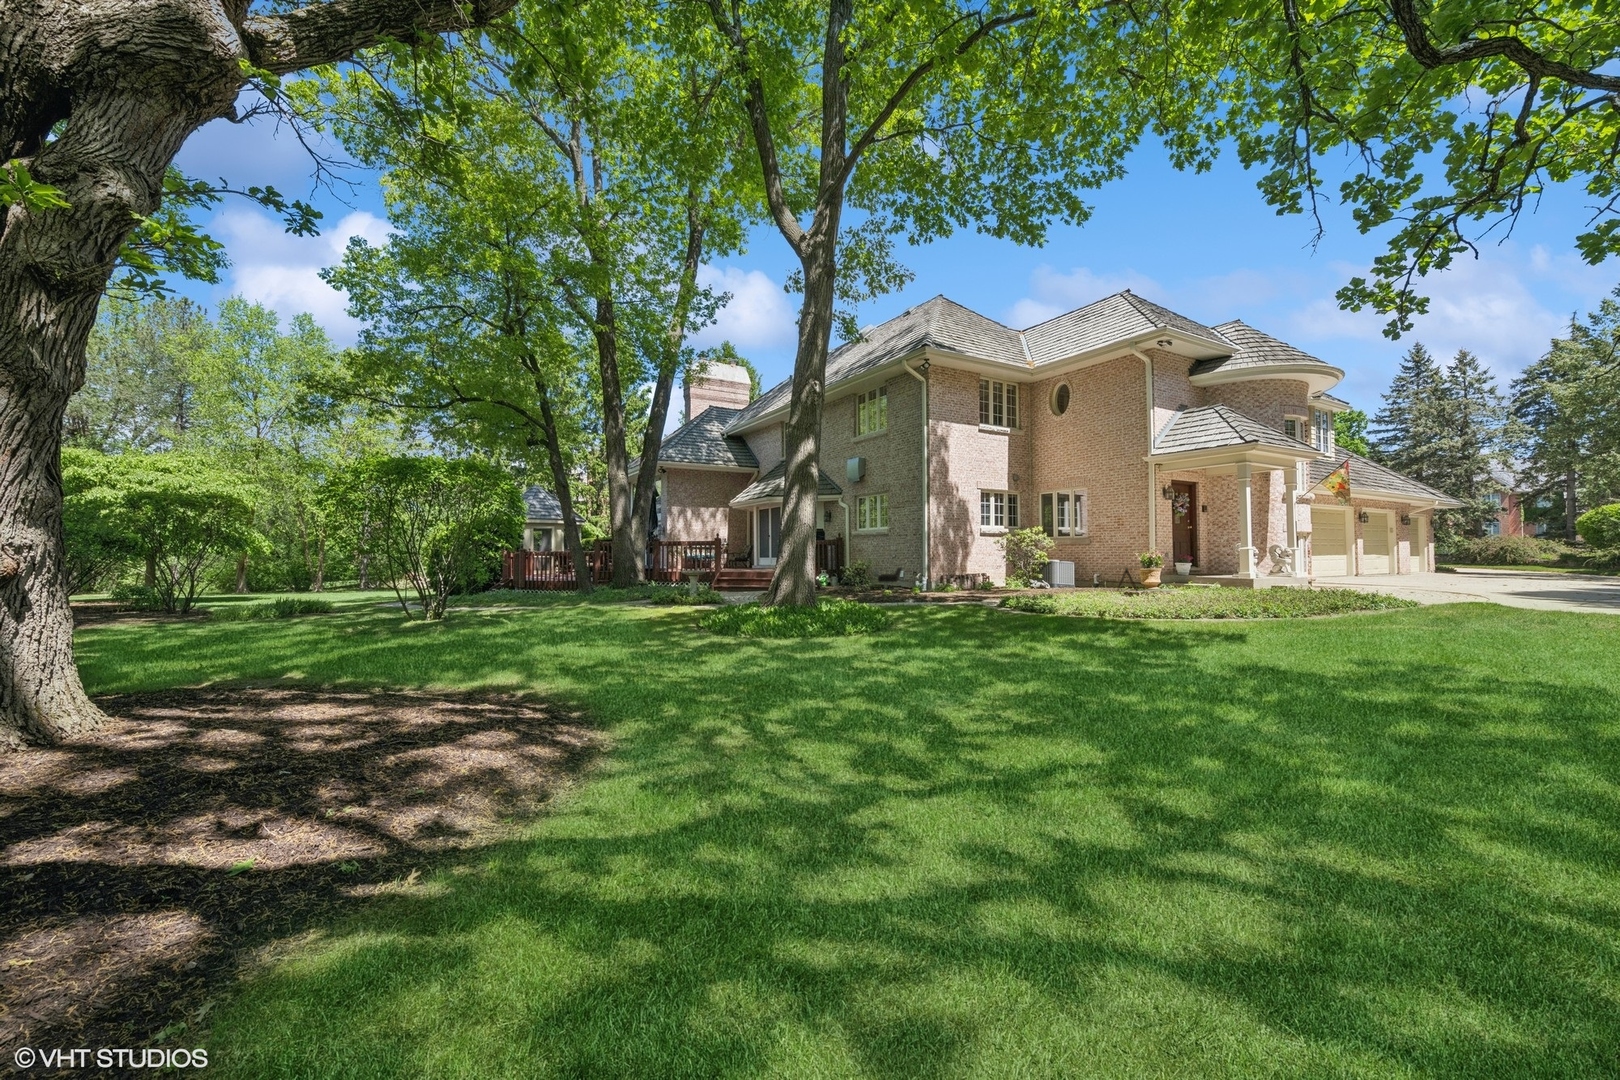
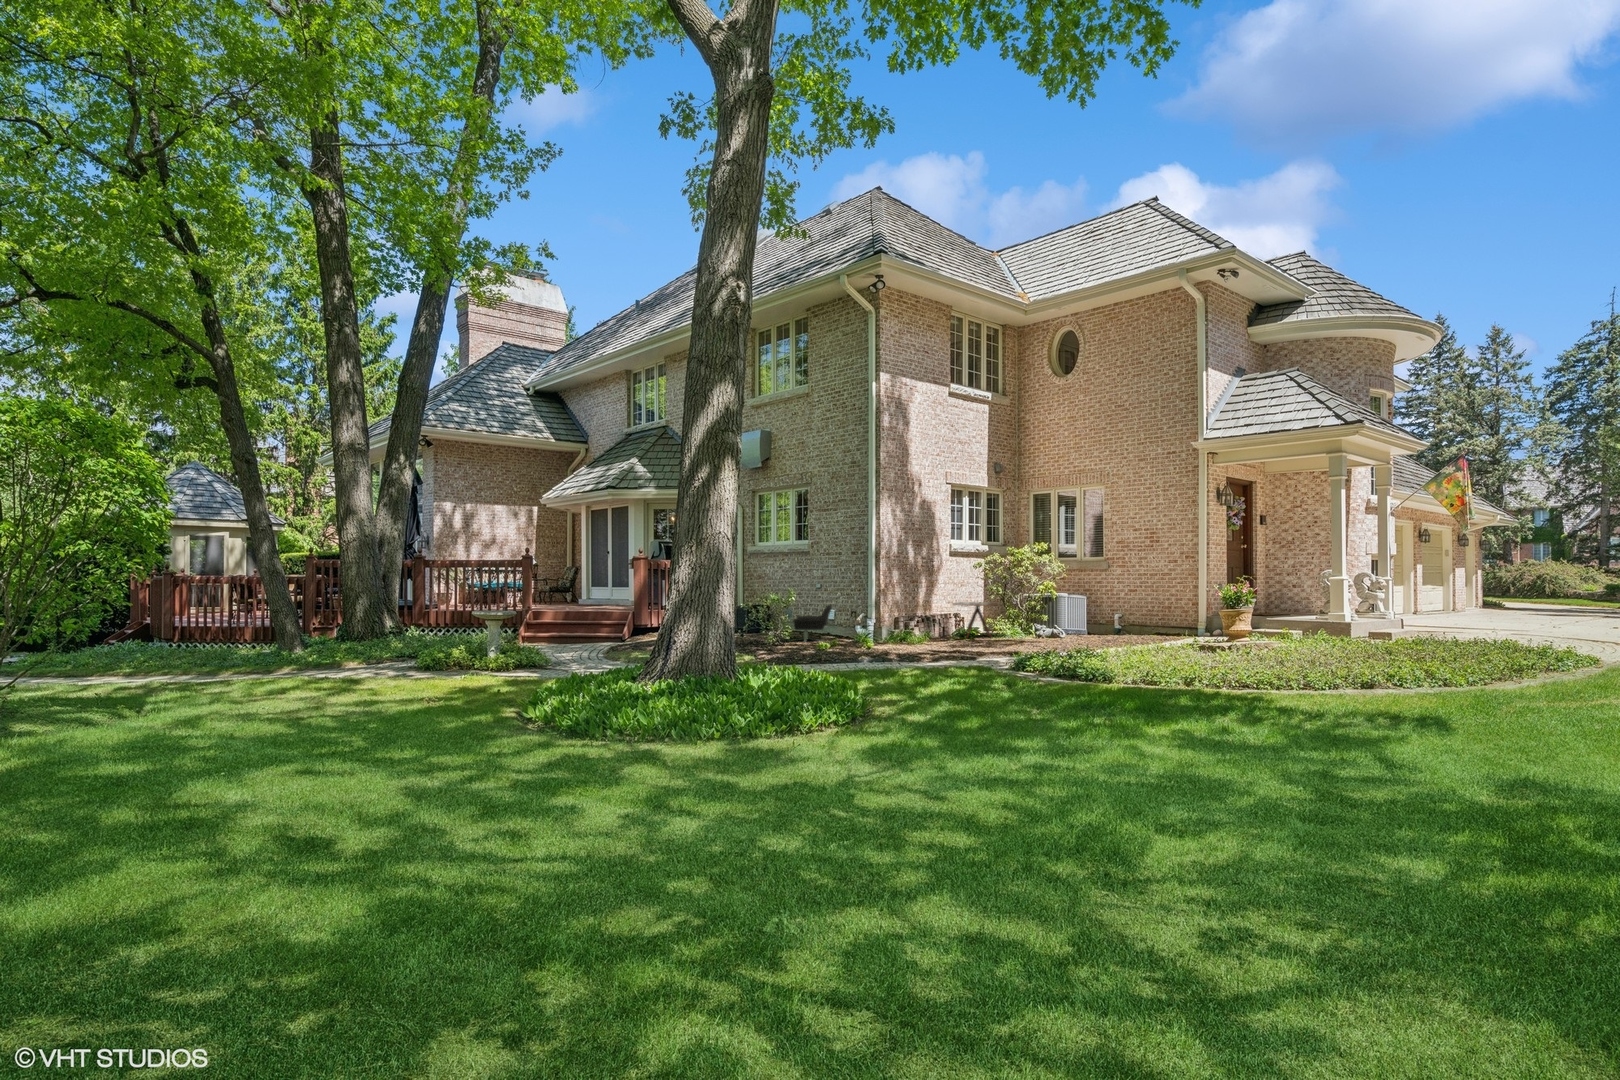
round table: present [1110,566,1144,591] -> present [953,602,1002,637]

